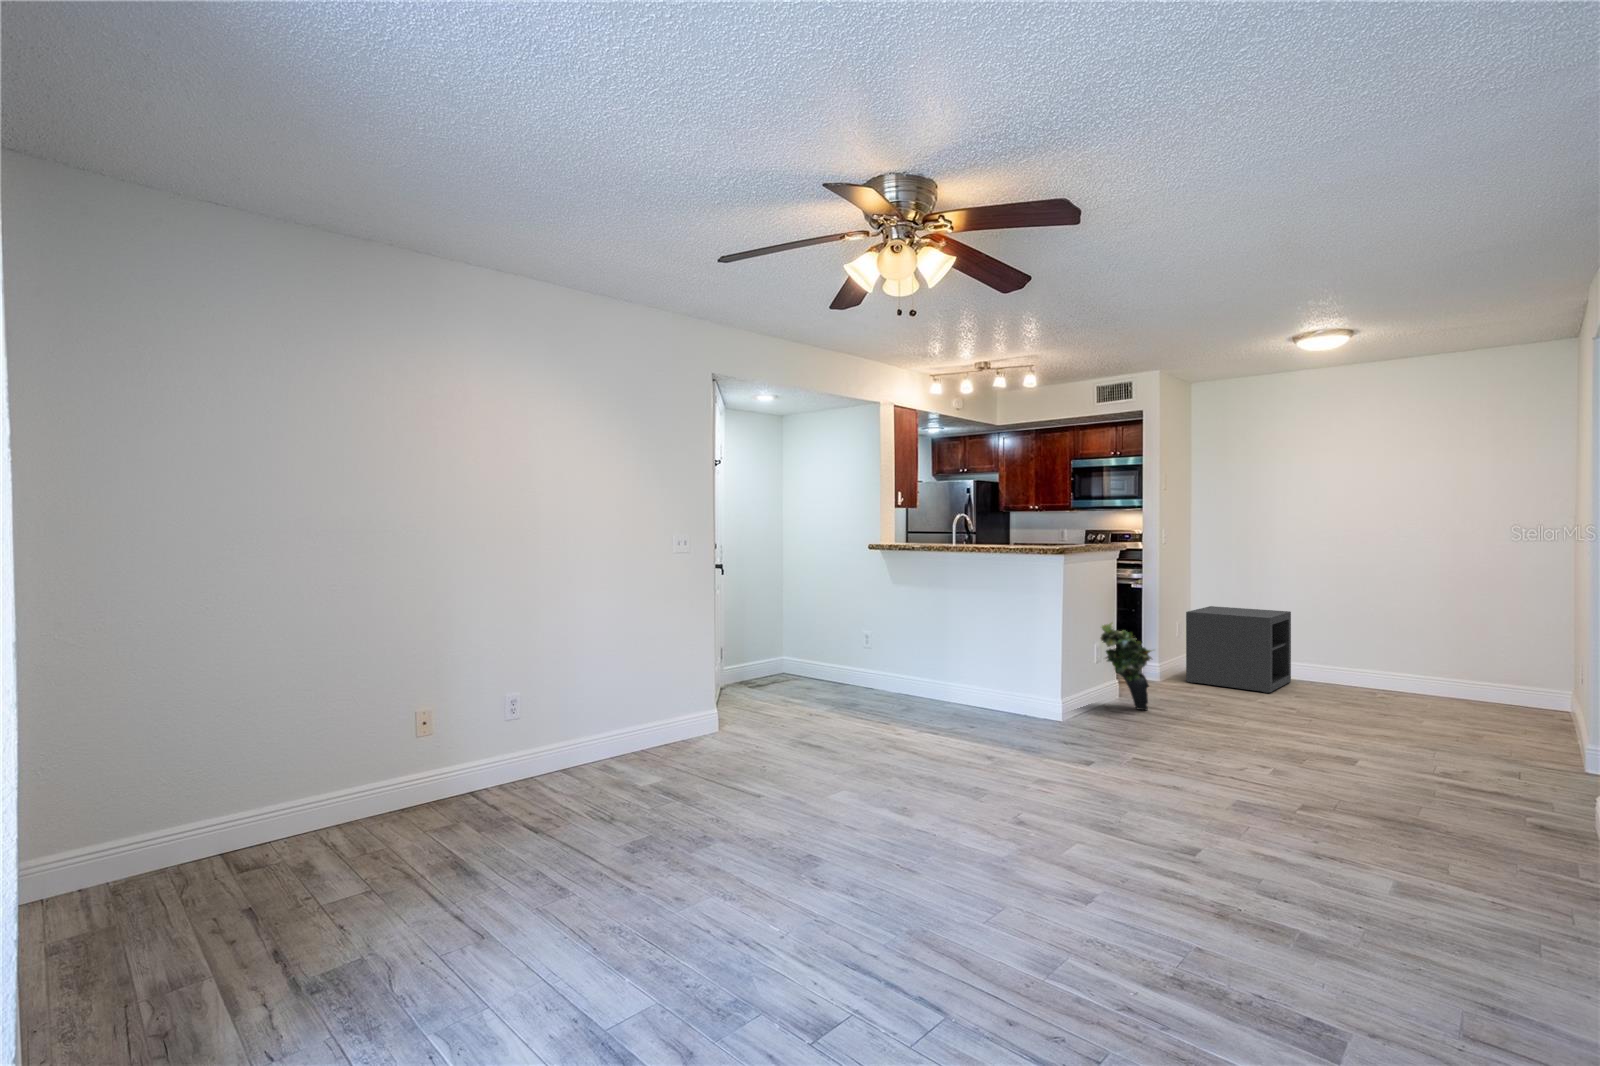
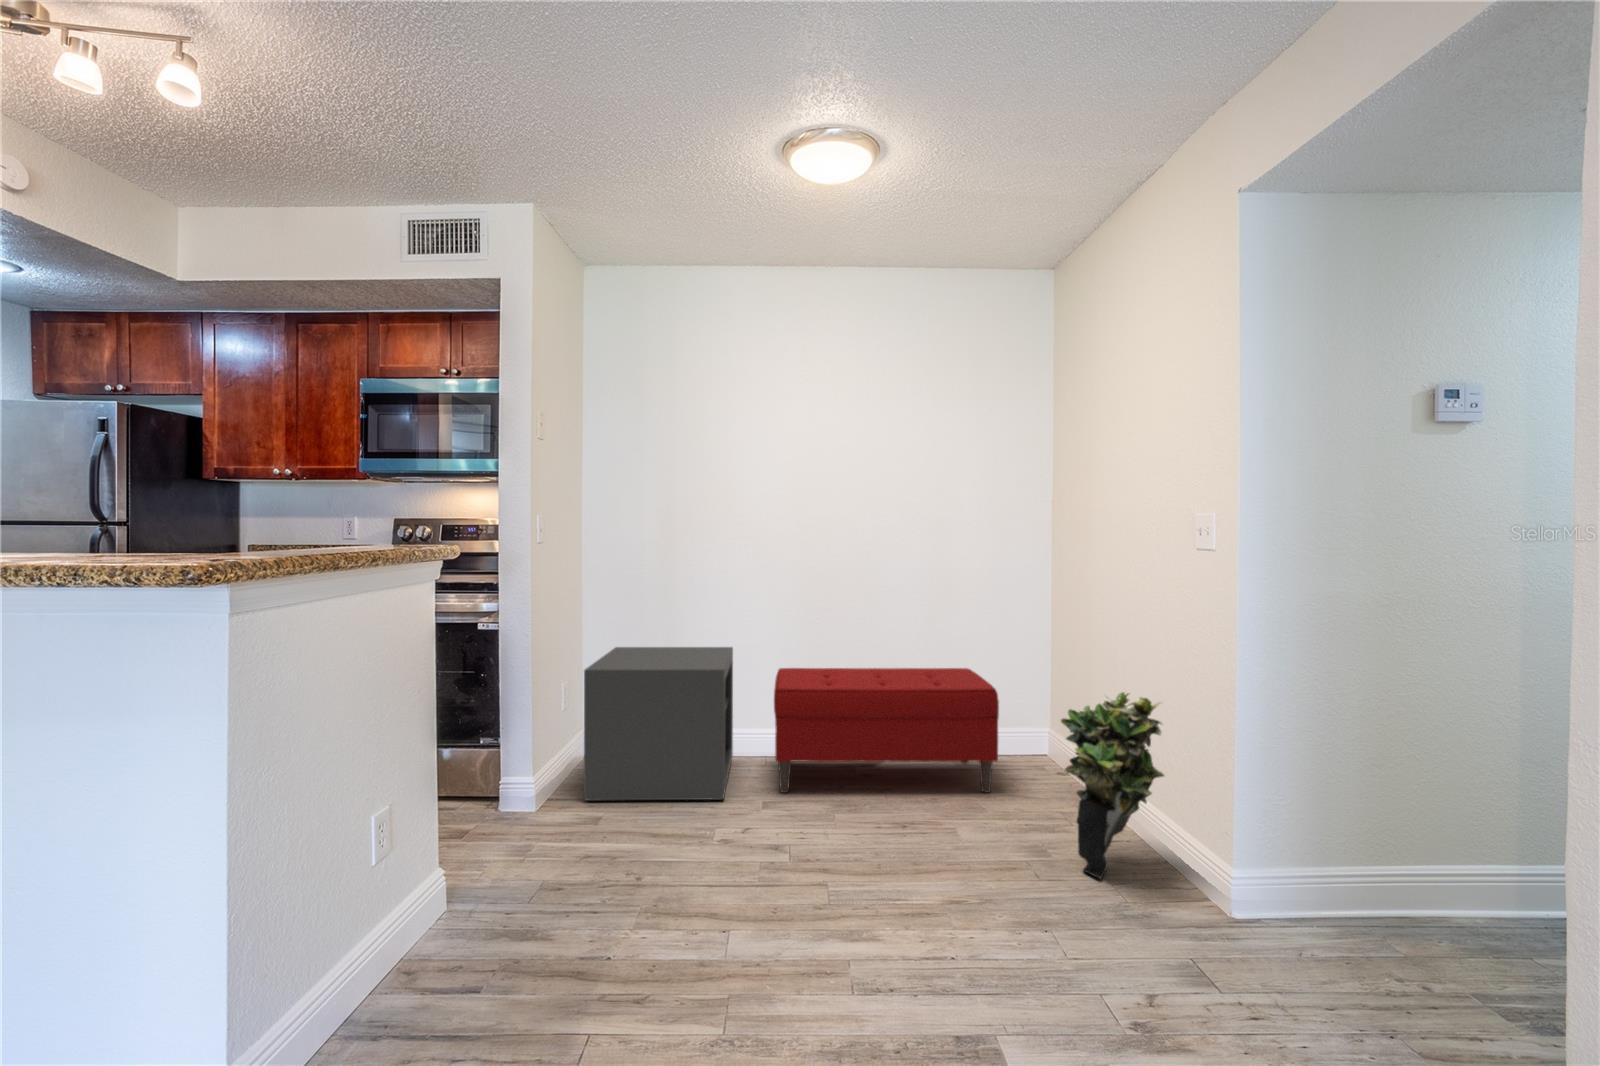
potted plant: present [1101,623,1152,710] -> present [1061,692,1164,878]
bench: none [1307,628,1495,720] -> present [774,668,999,793]

